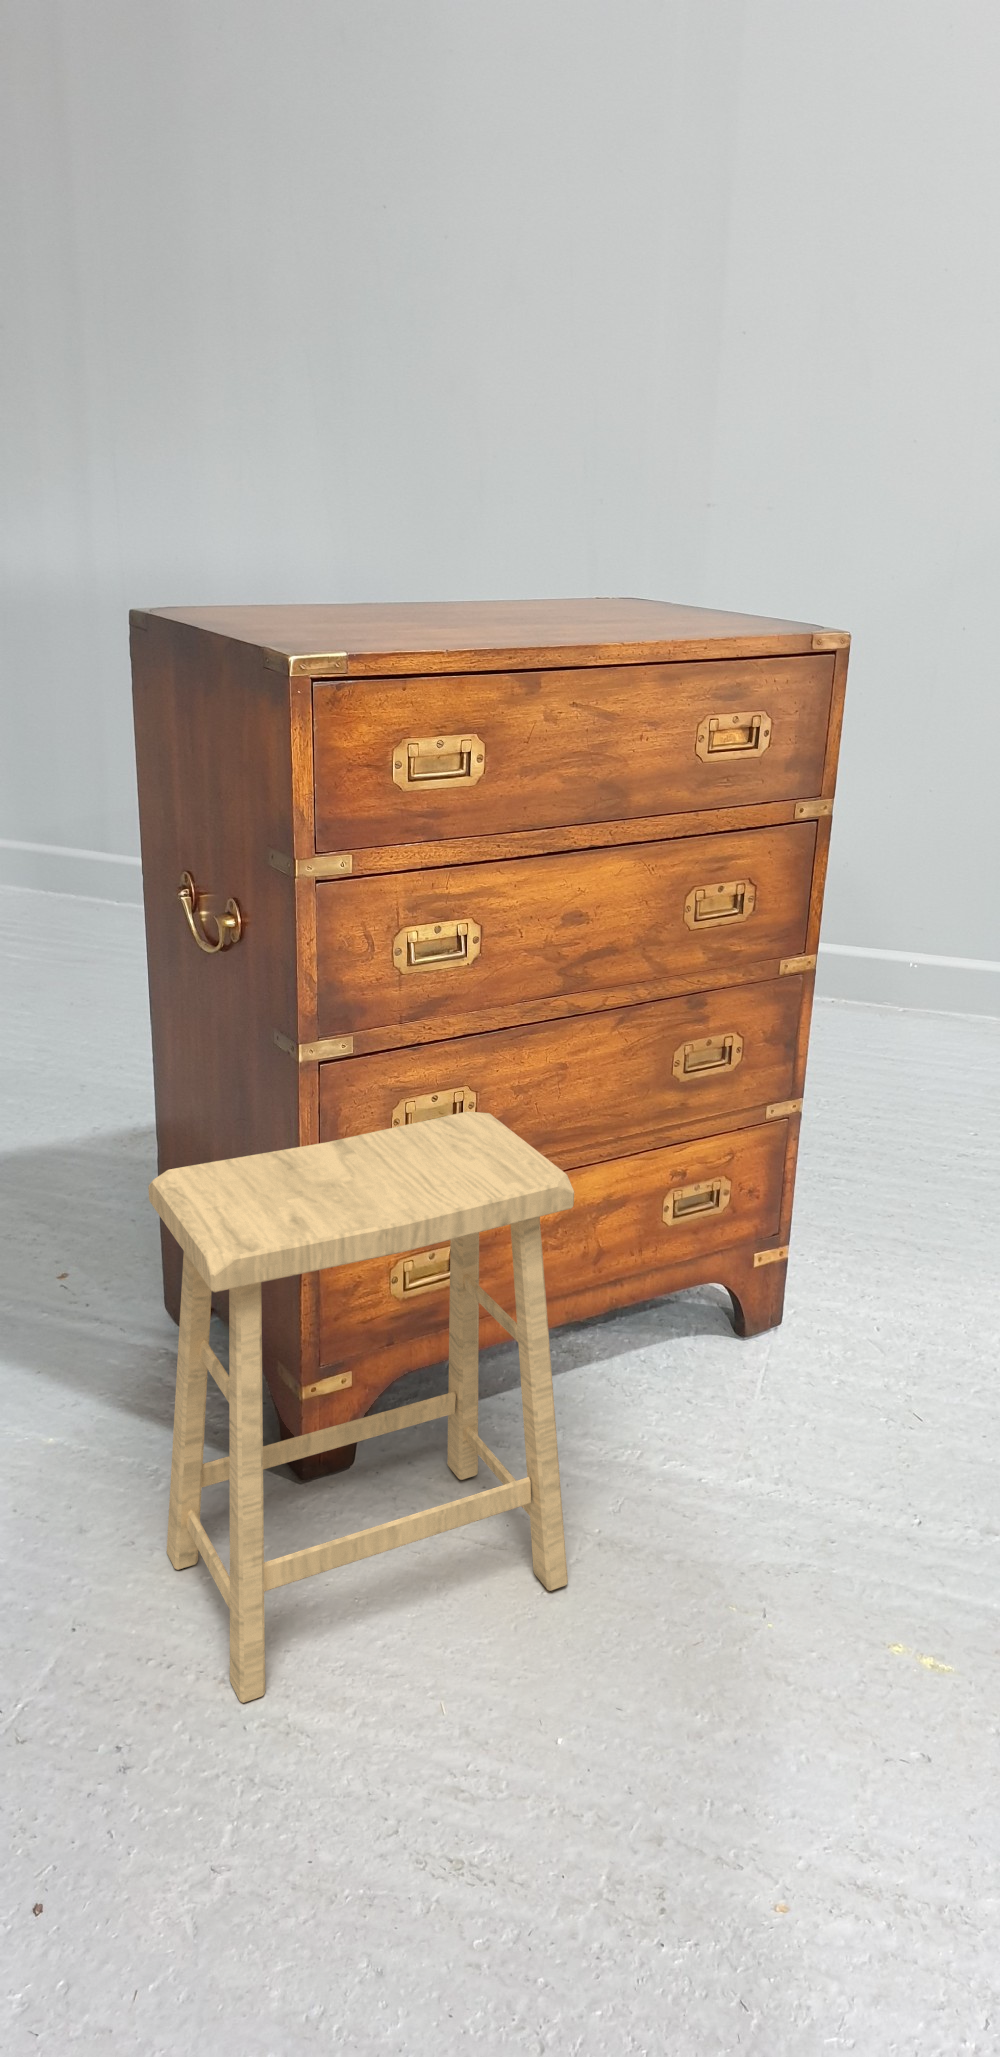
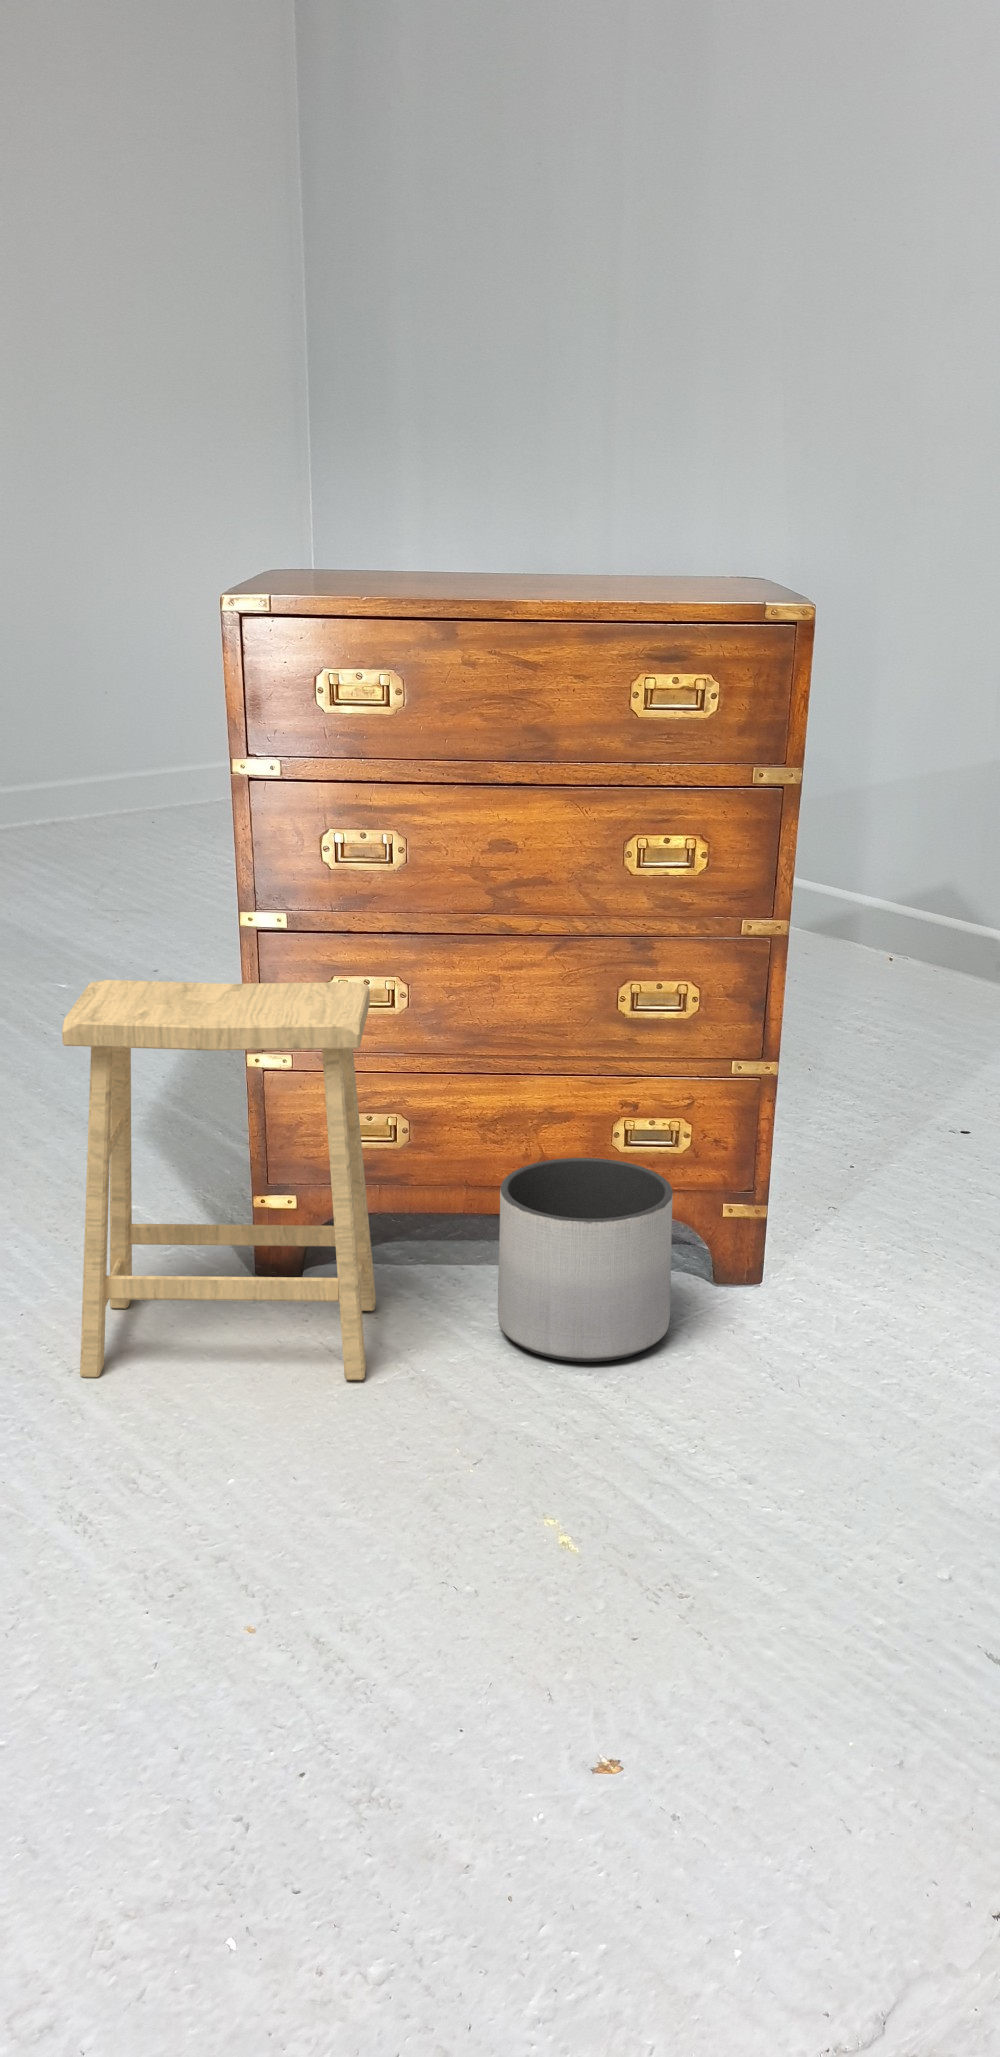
planter: none [606,1241,808,1483] -> present [498,1158,673,1362]

